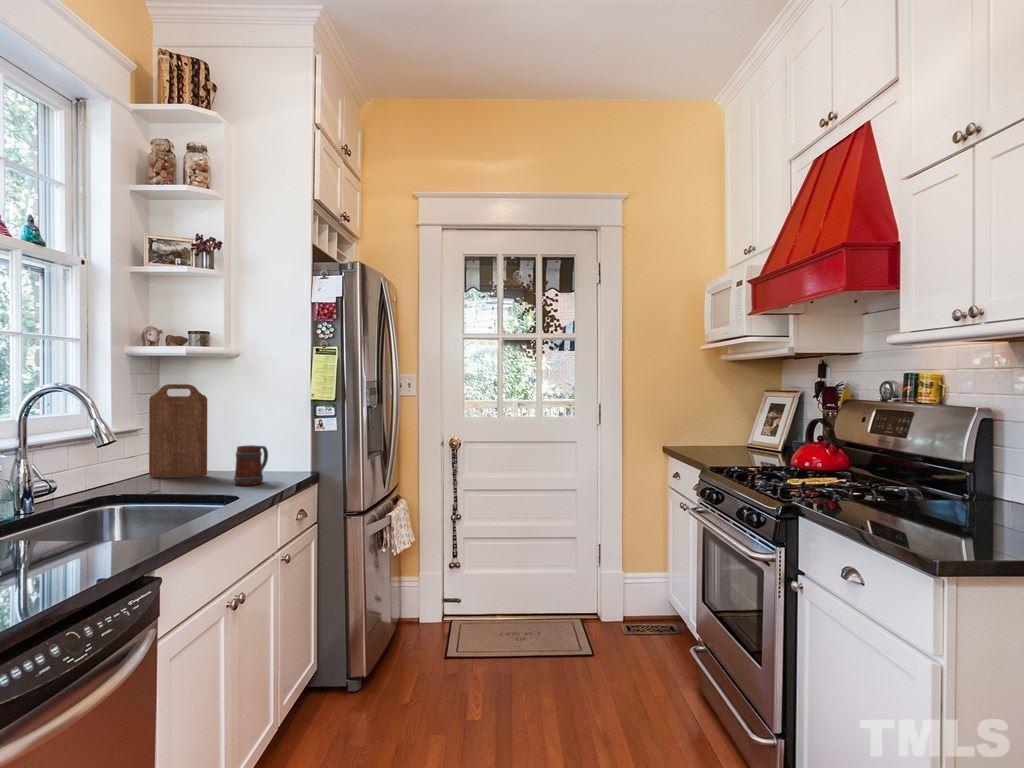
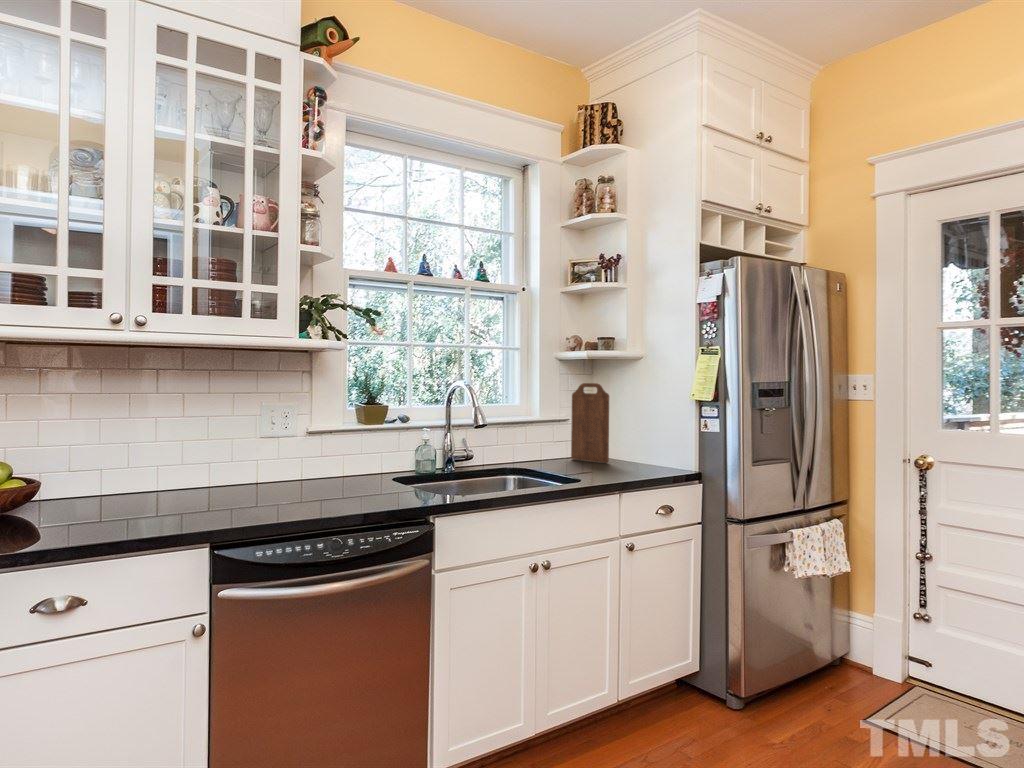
mug: present [234,445,268,485] -> none [606,438,641,474]

